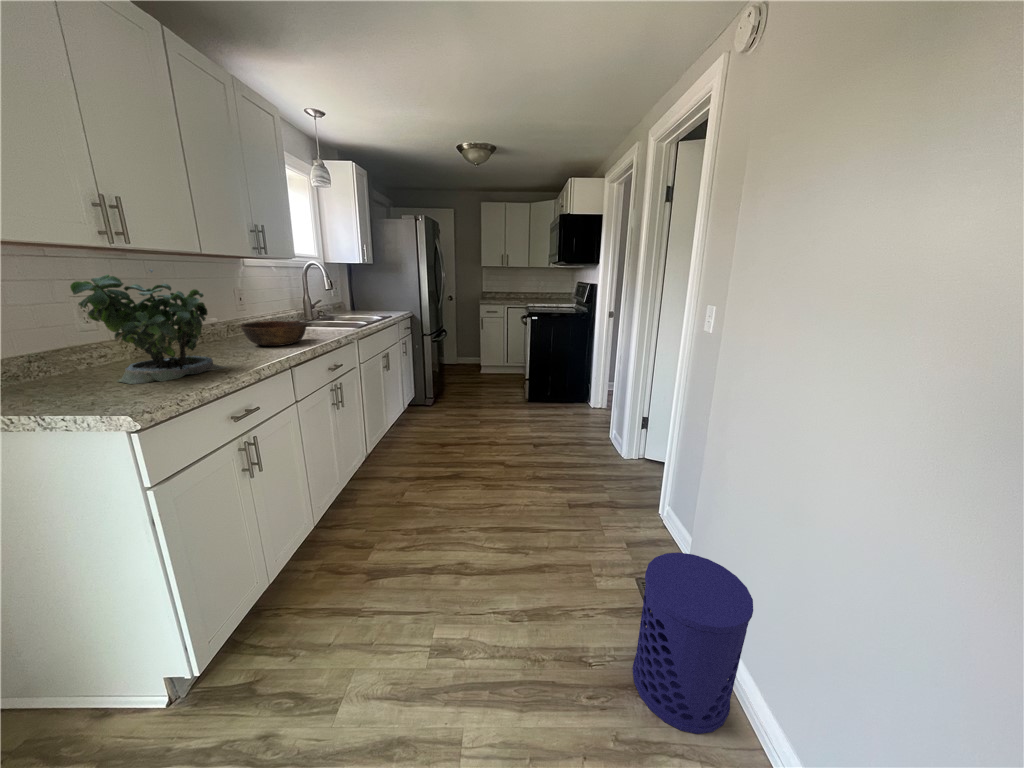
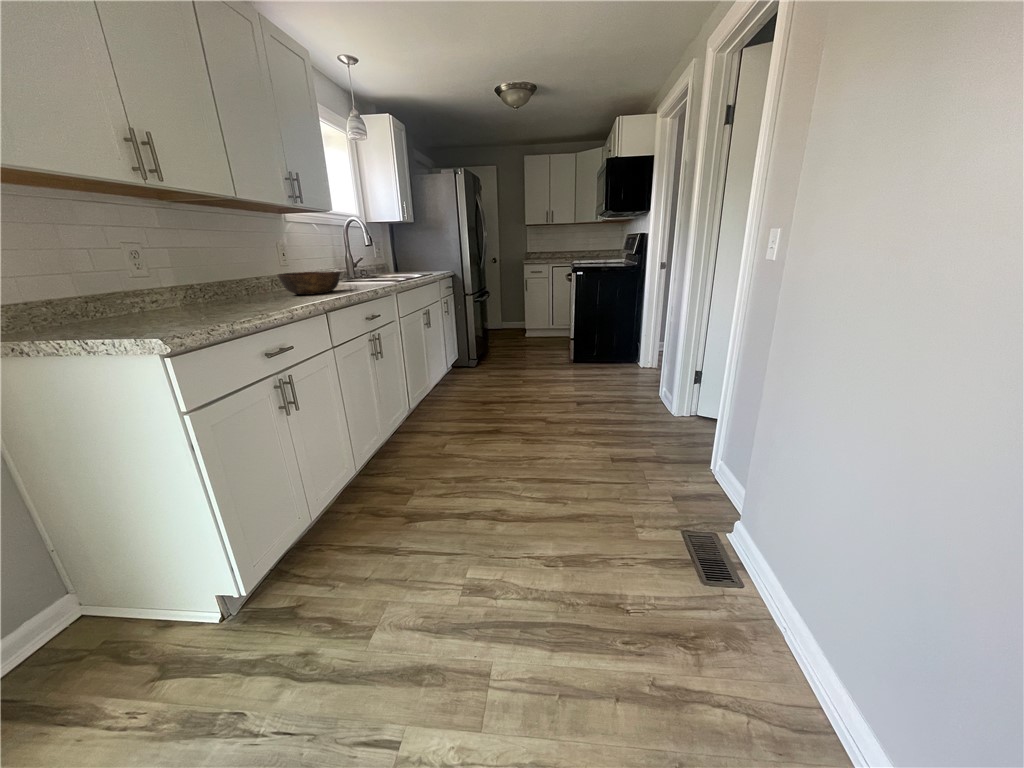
potted plant: present [70,269,227,384] -> none [111,207,264,319]
waste bin: present [633,553,753,734] -> none [675,497,819,689]

